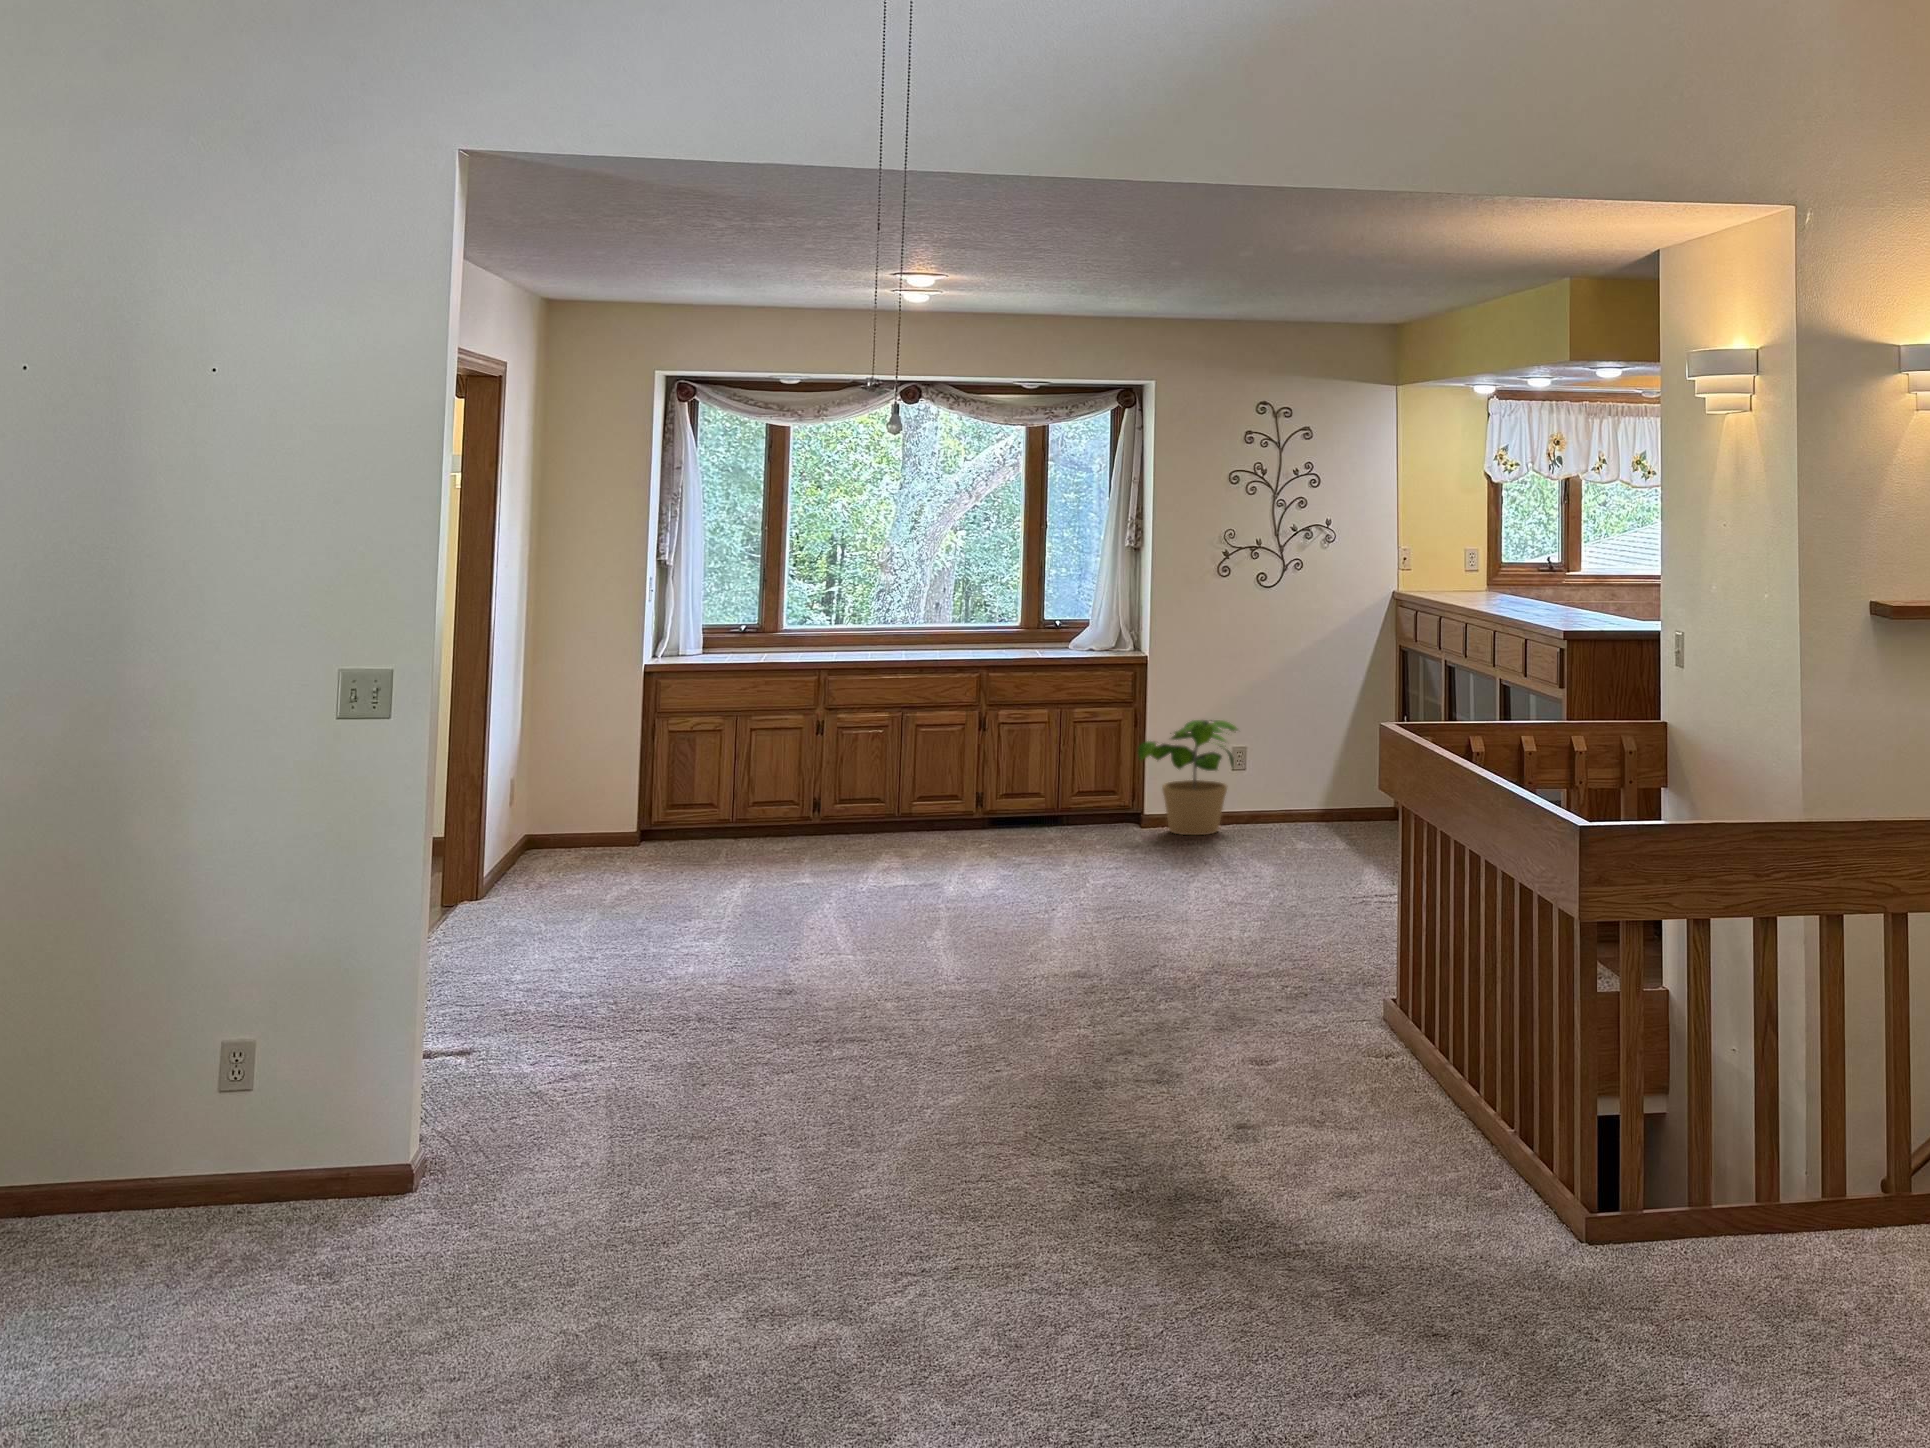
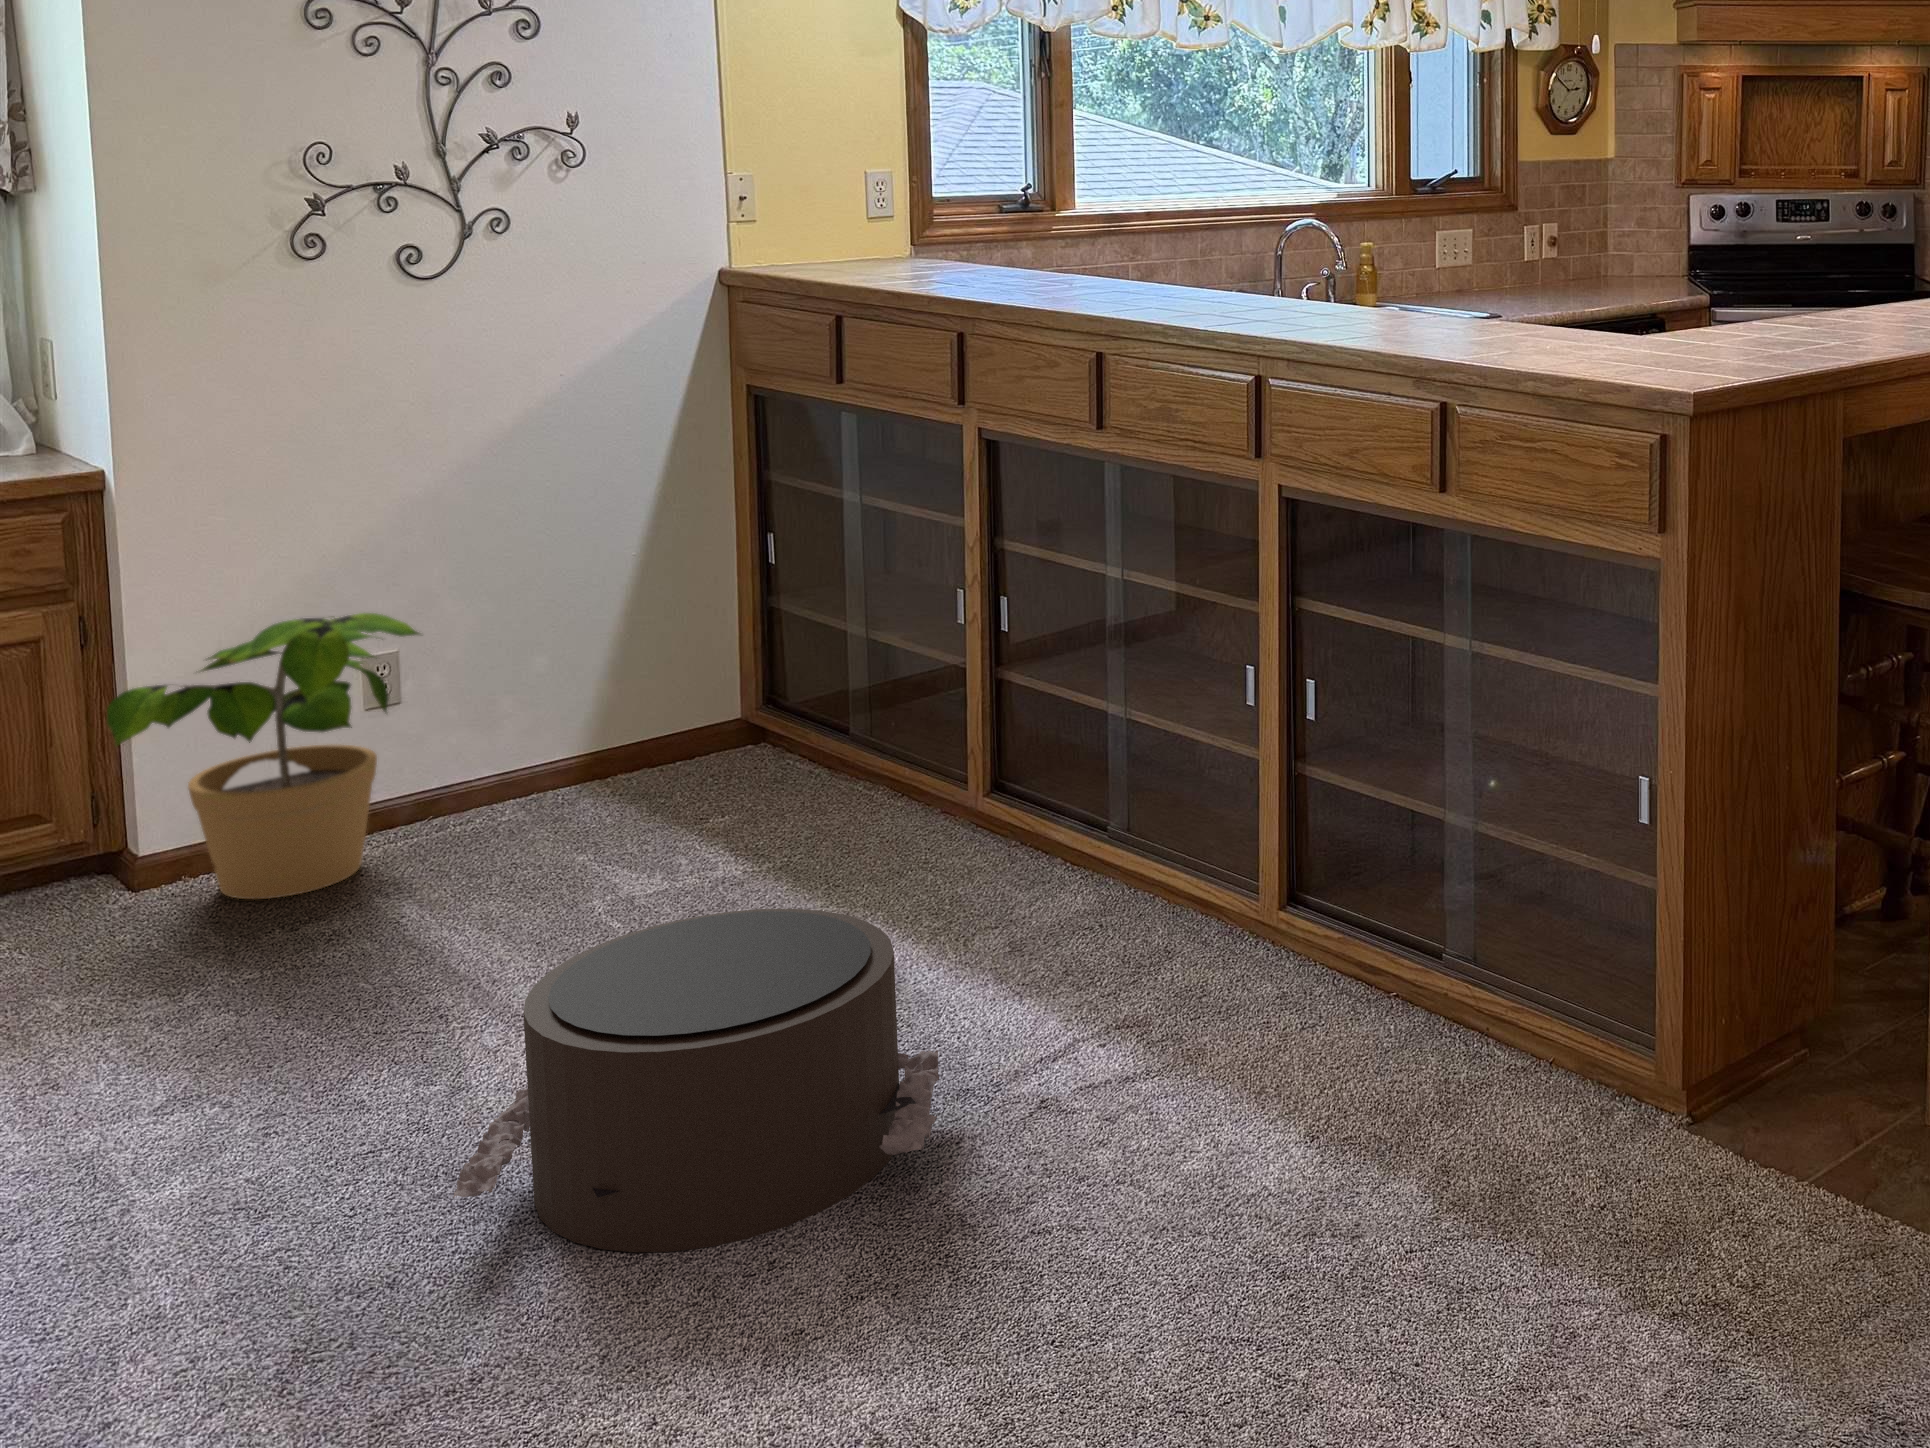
pouf: none [1200,824,1357,913] -> present [453,909,939,1252]

